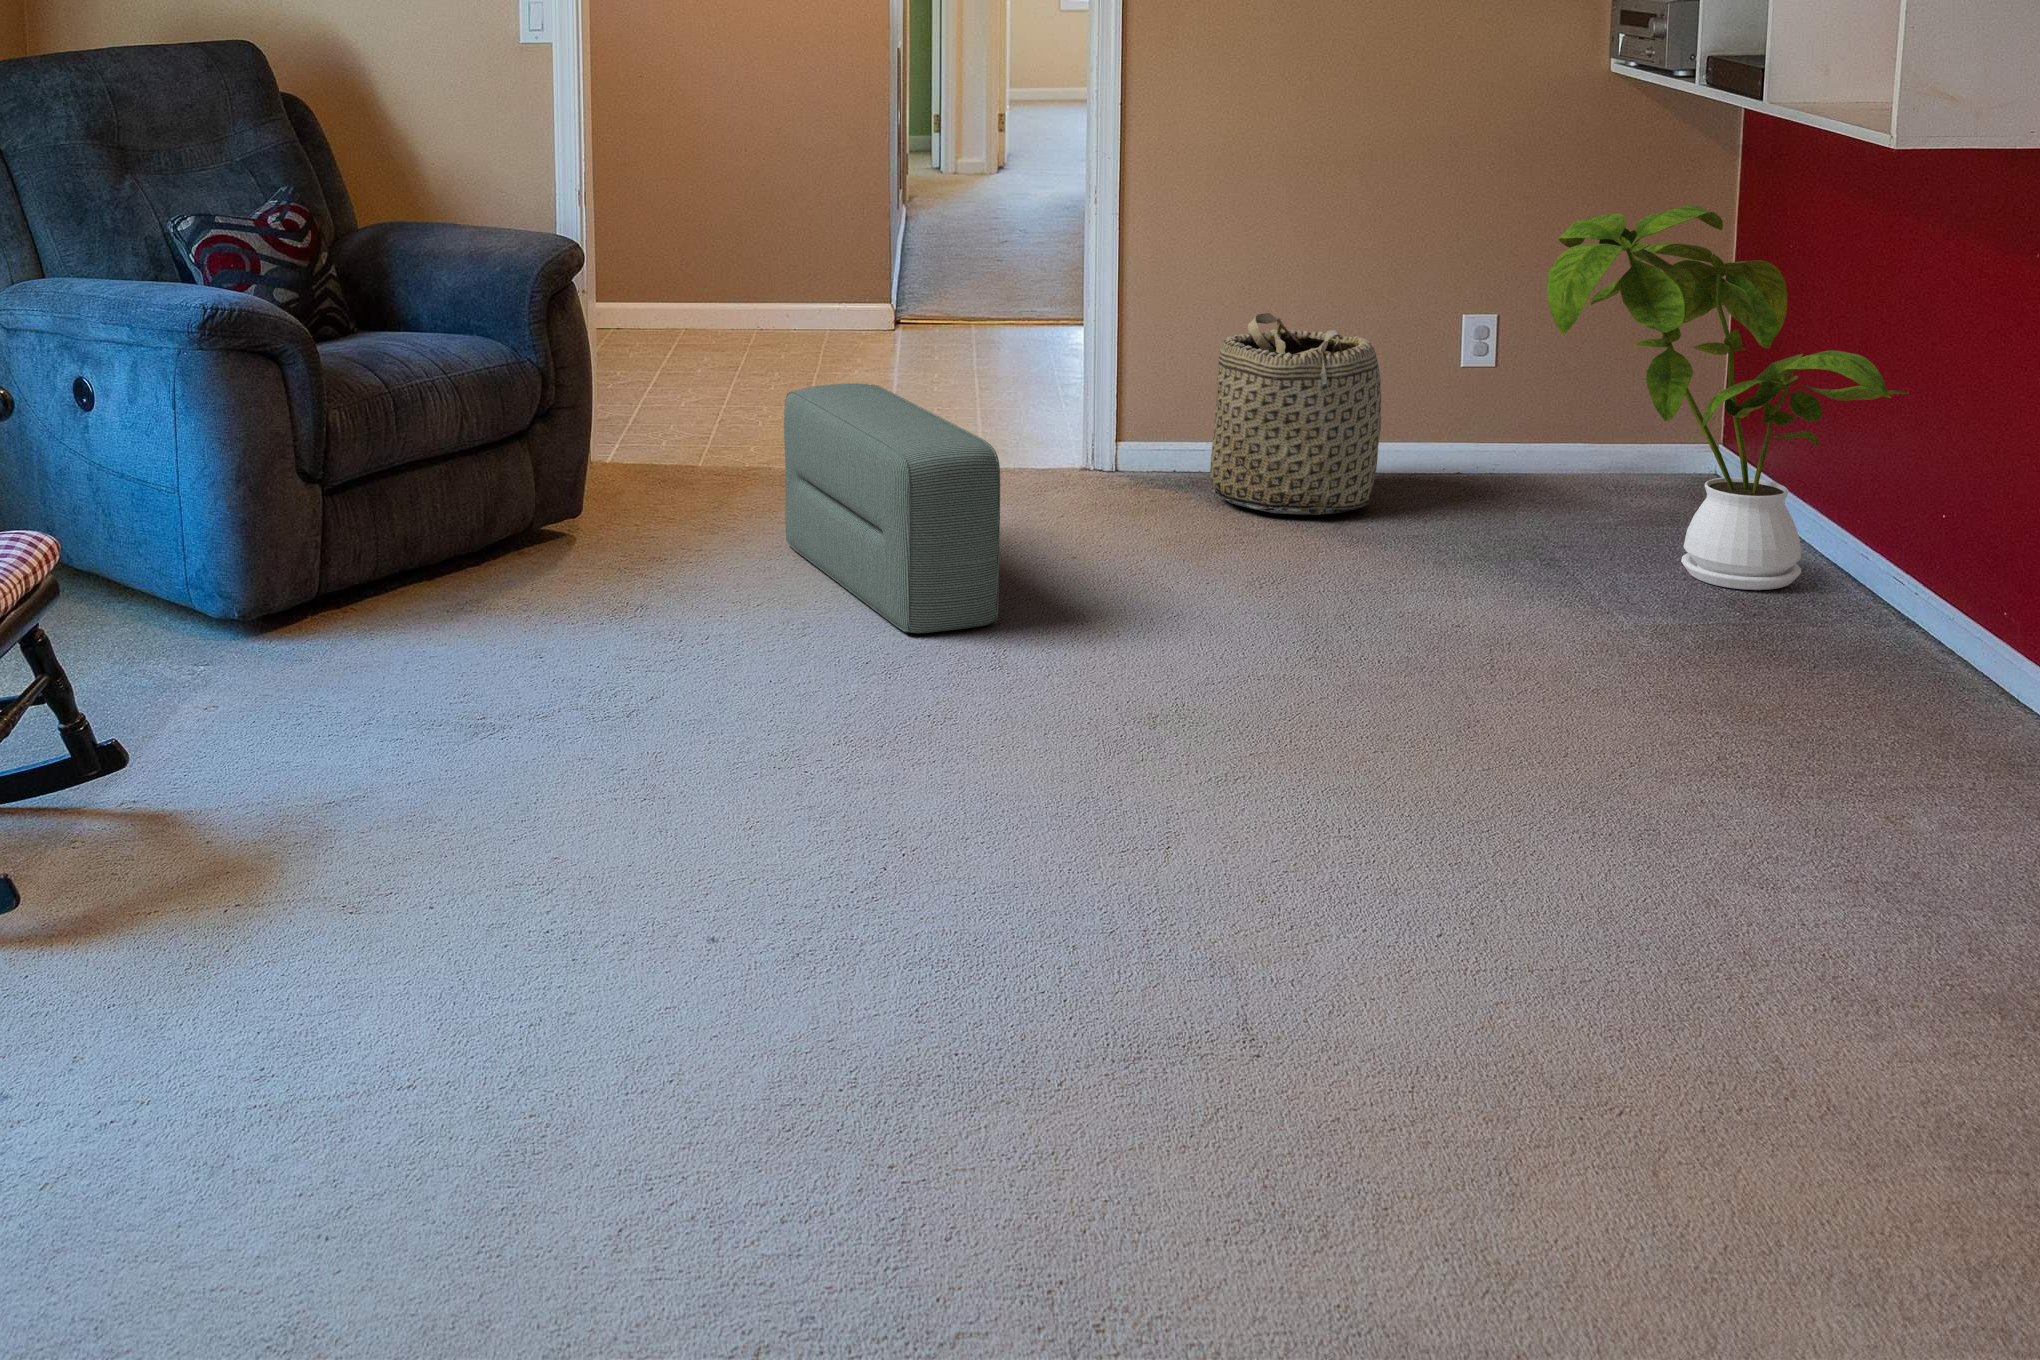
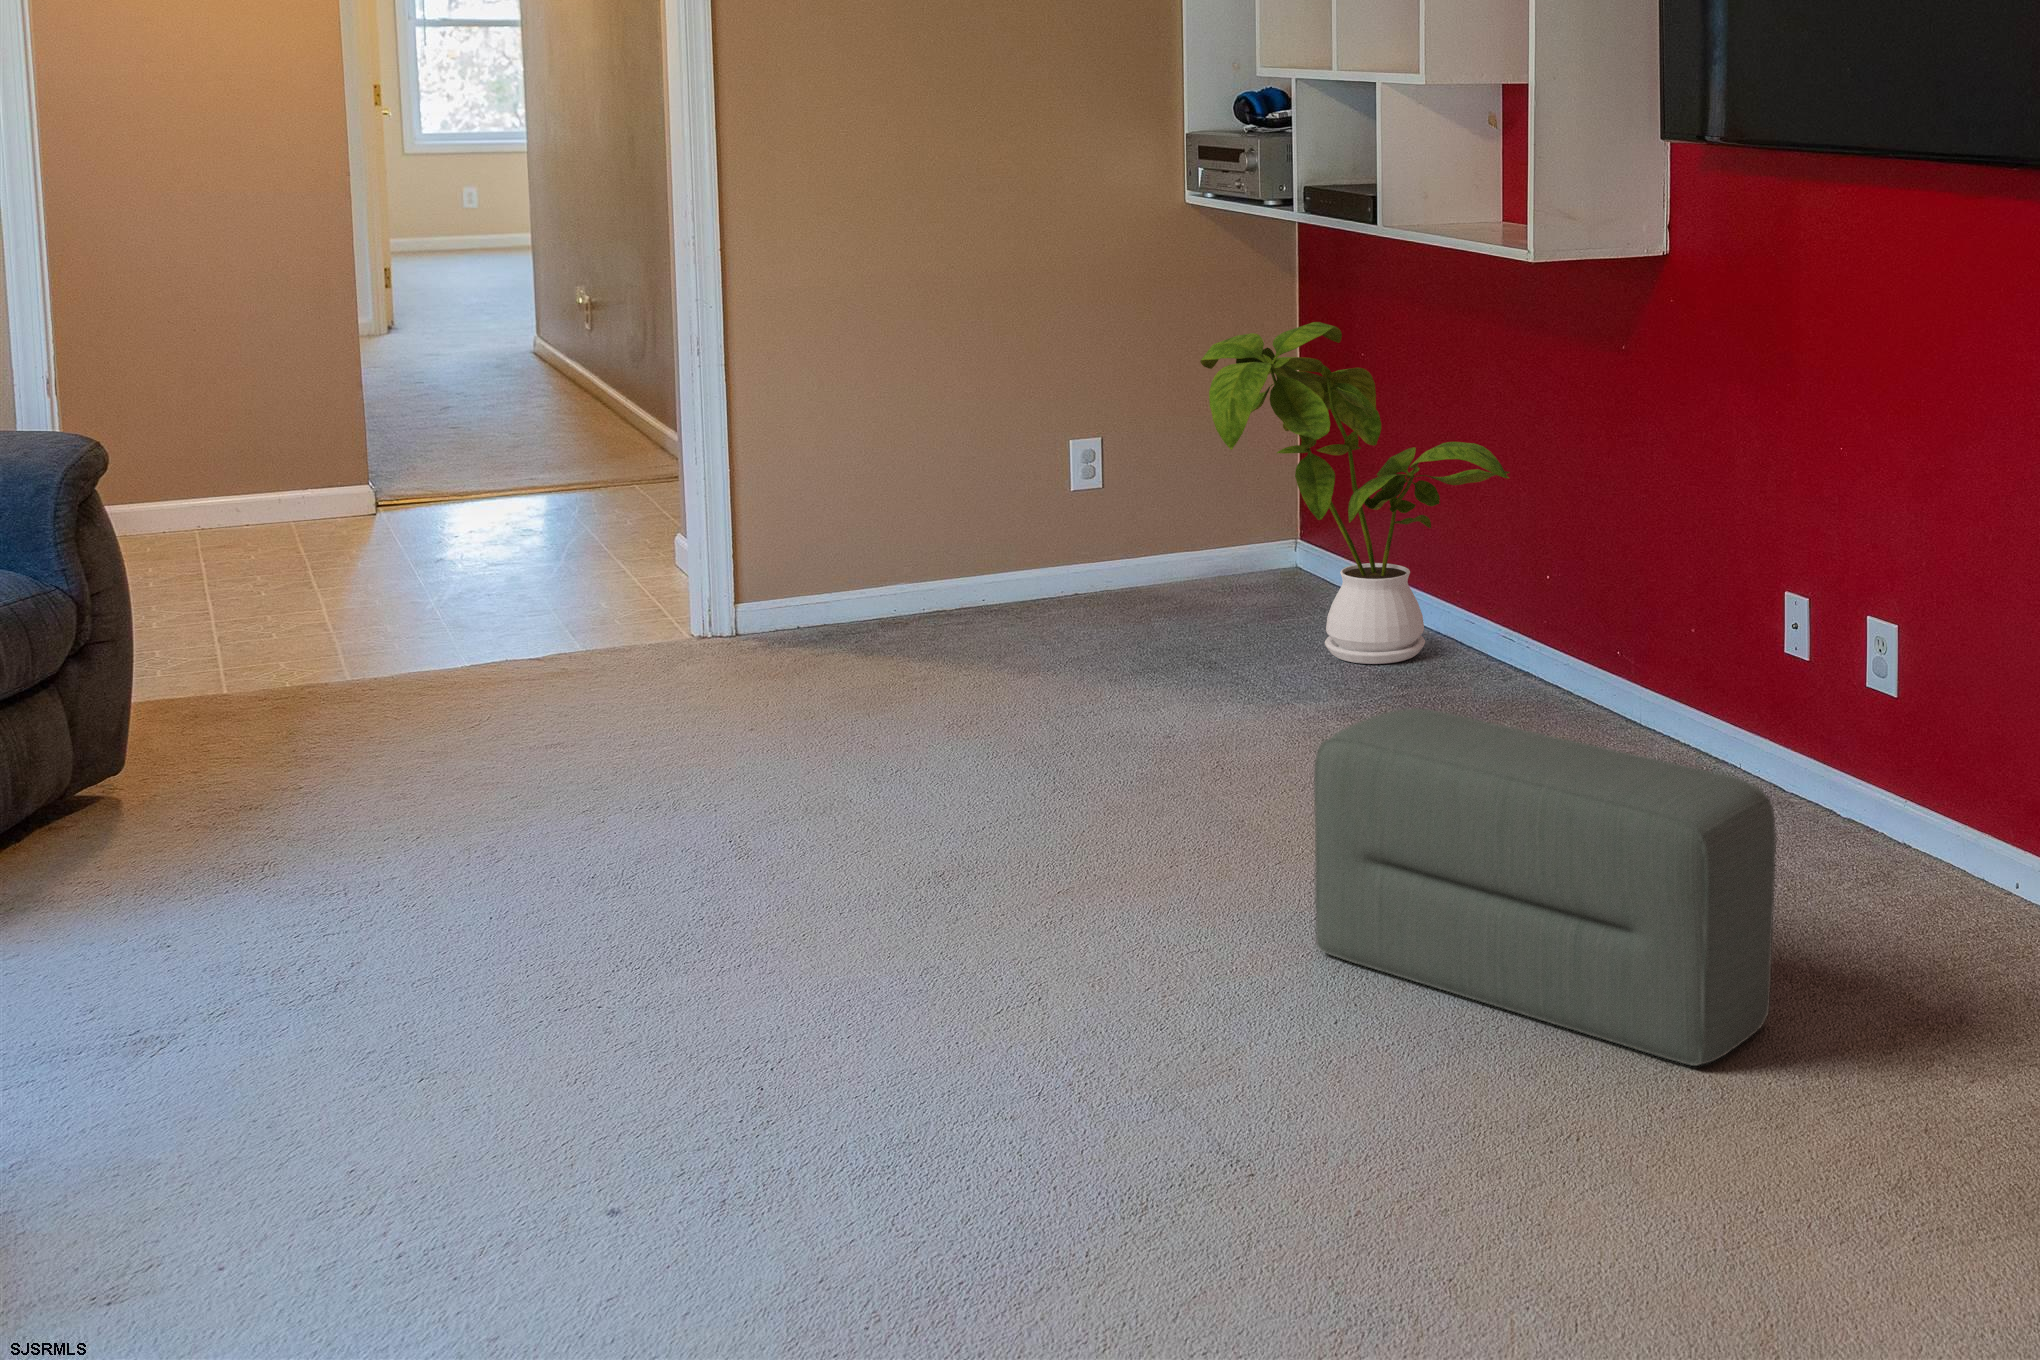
basket: present [1210,313,1381,515] -> none [856,455,1024,657]
pouf: present [784,383,1000,633] -> present [1314,708,1776,1066]

